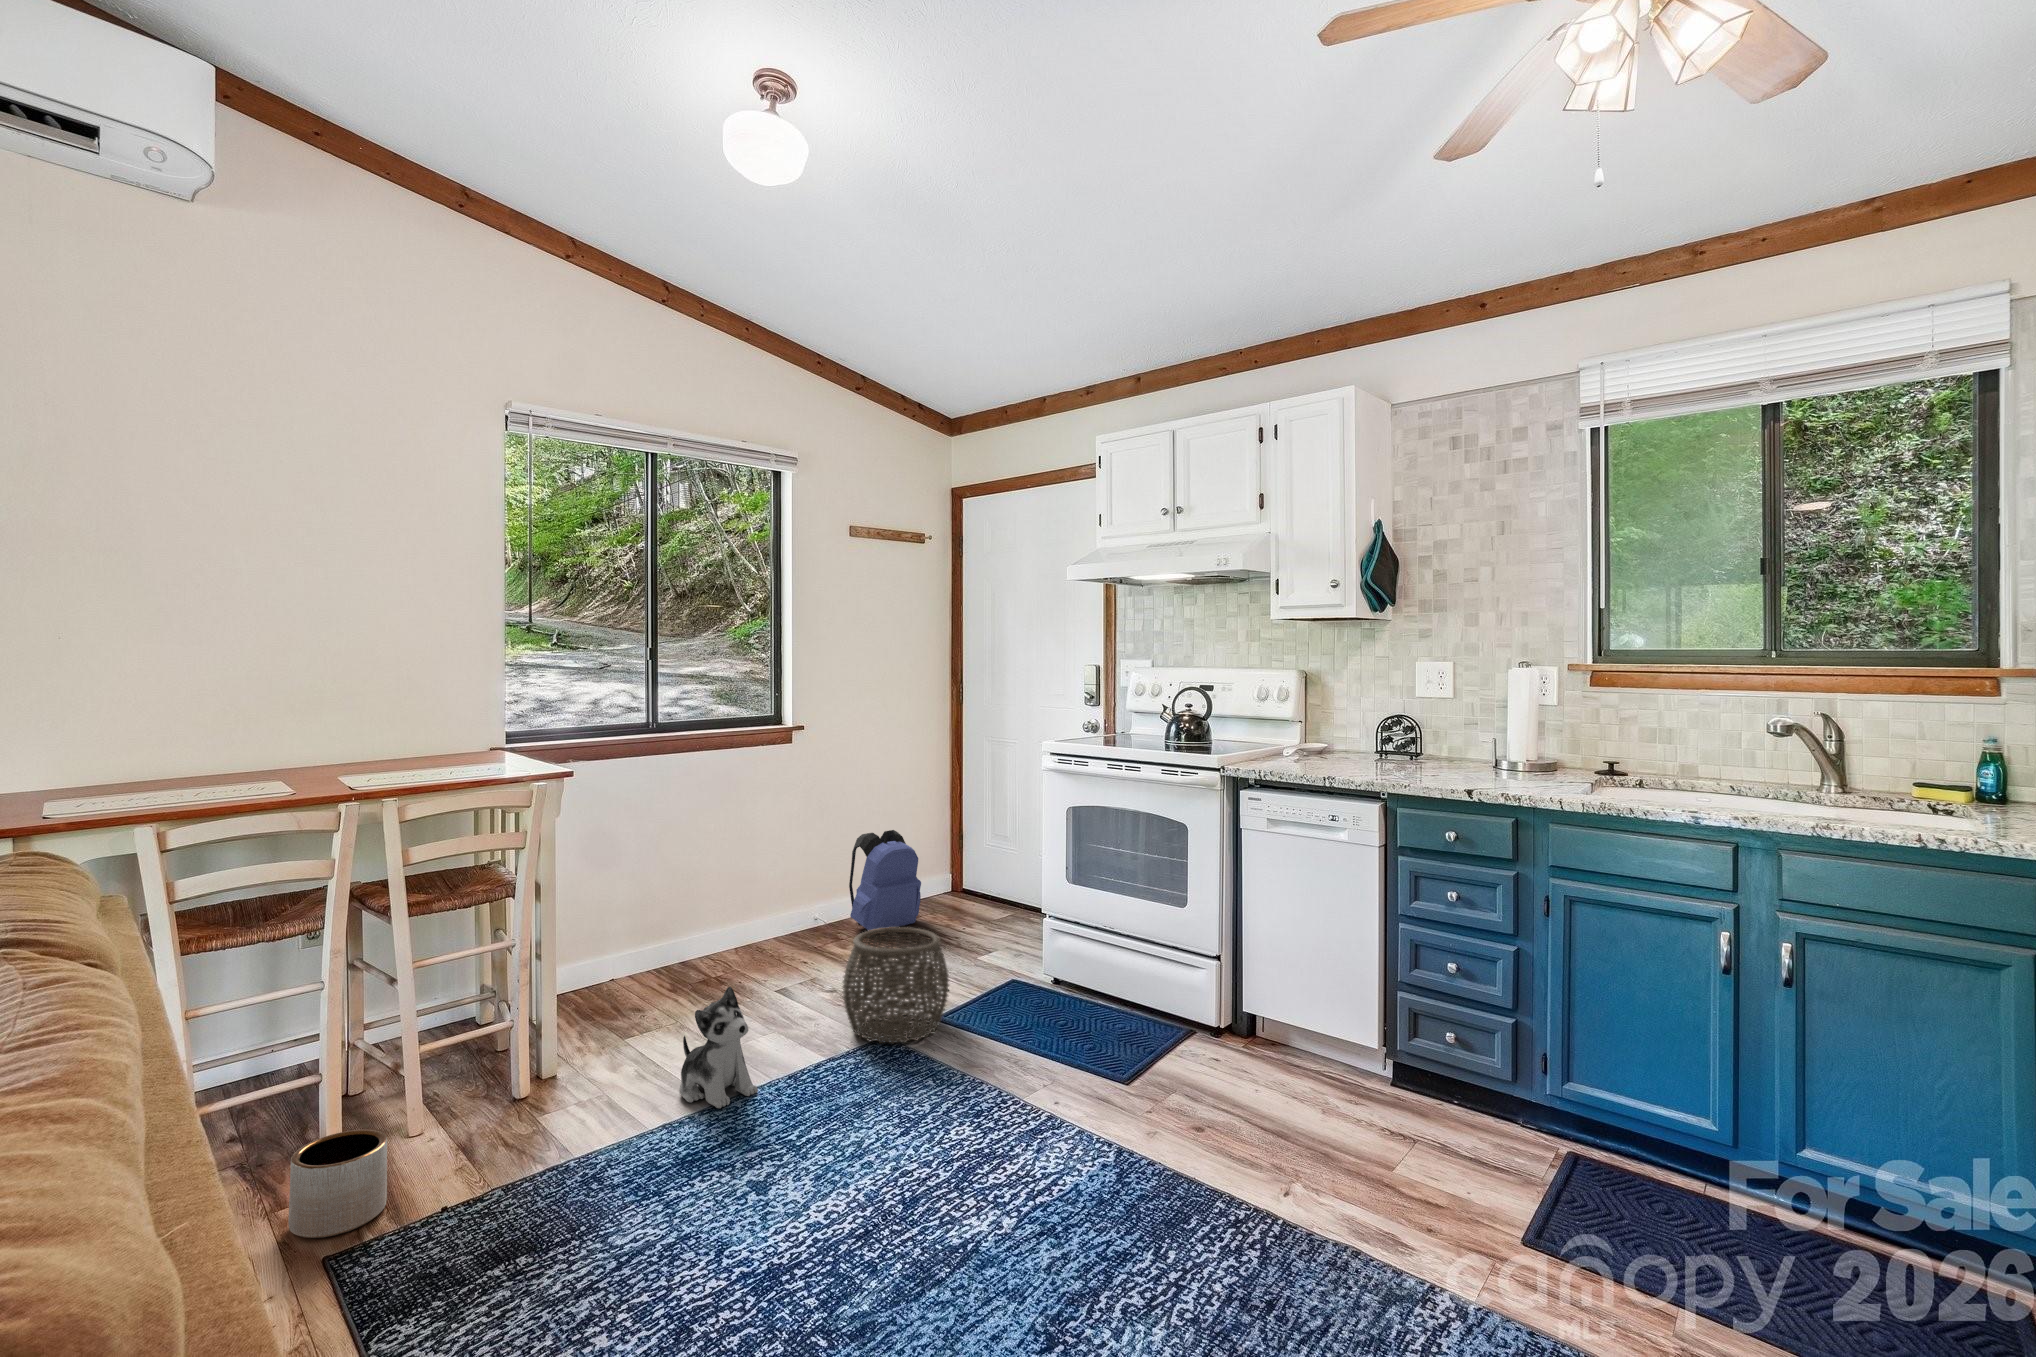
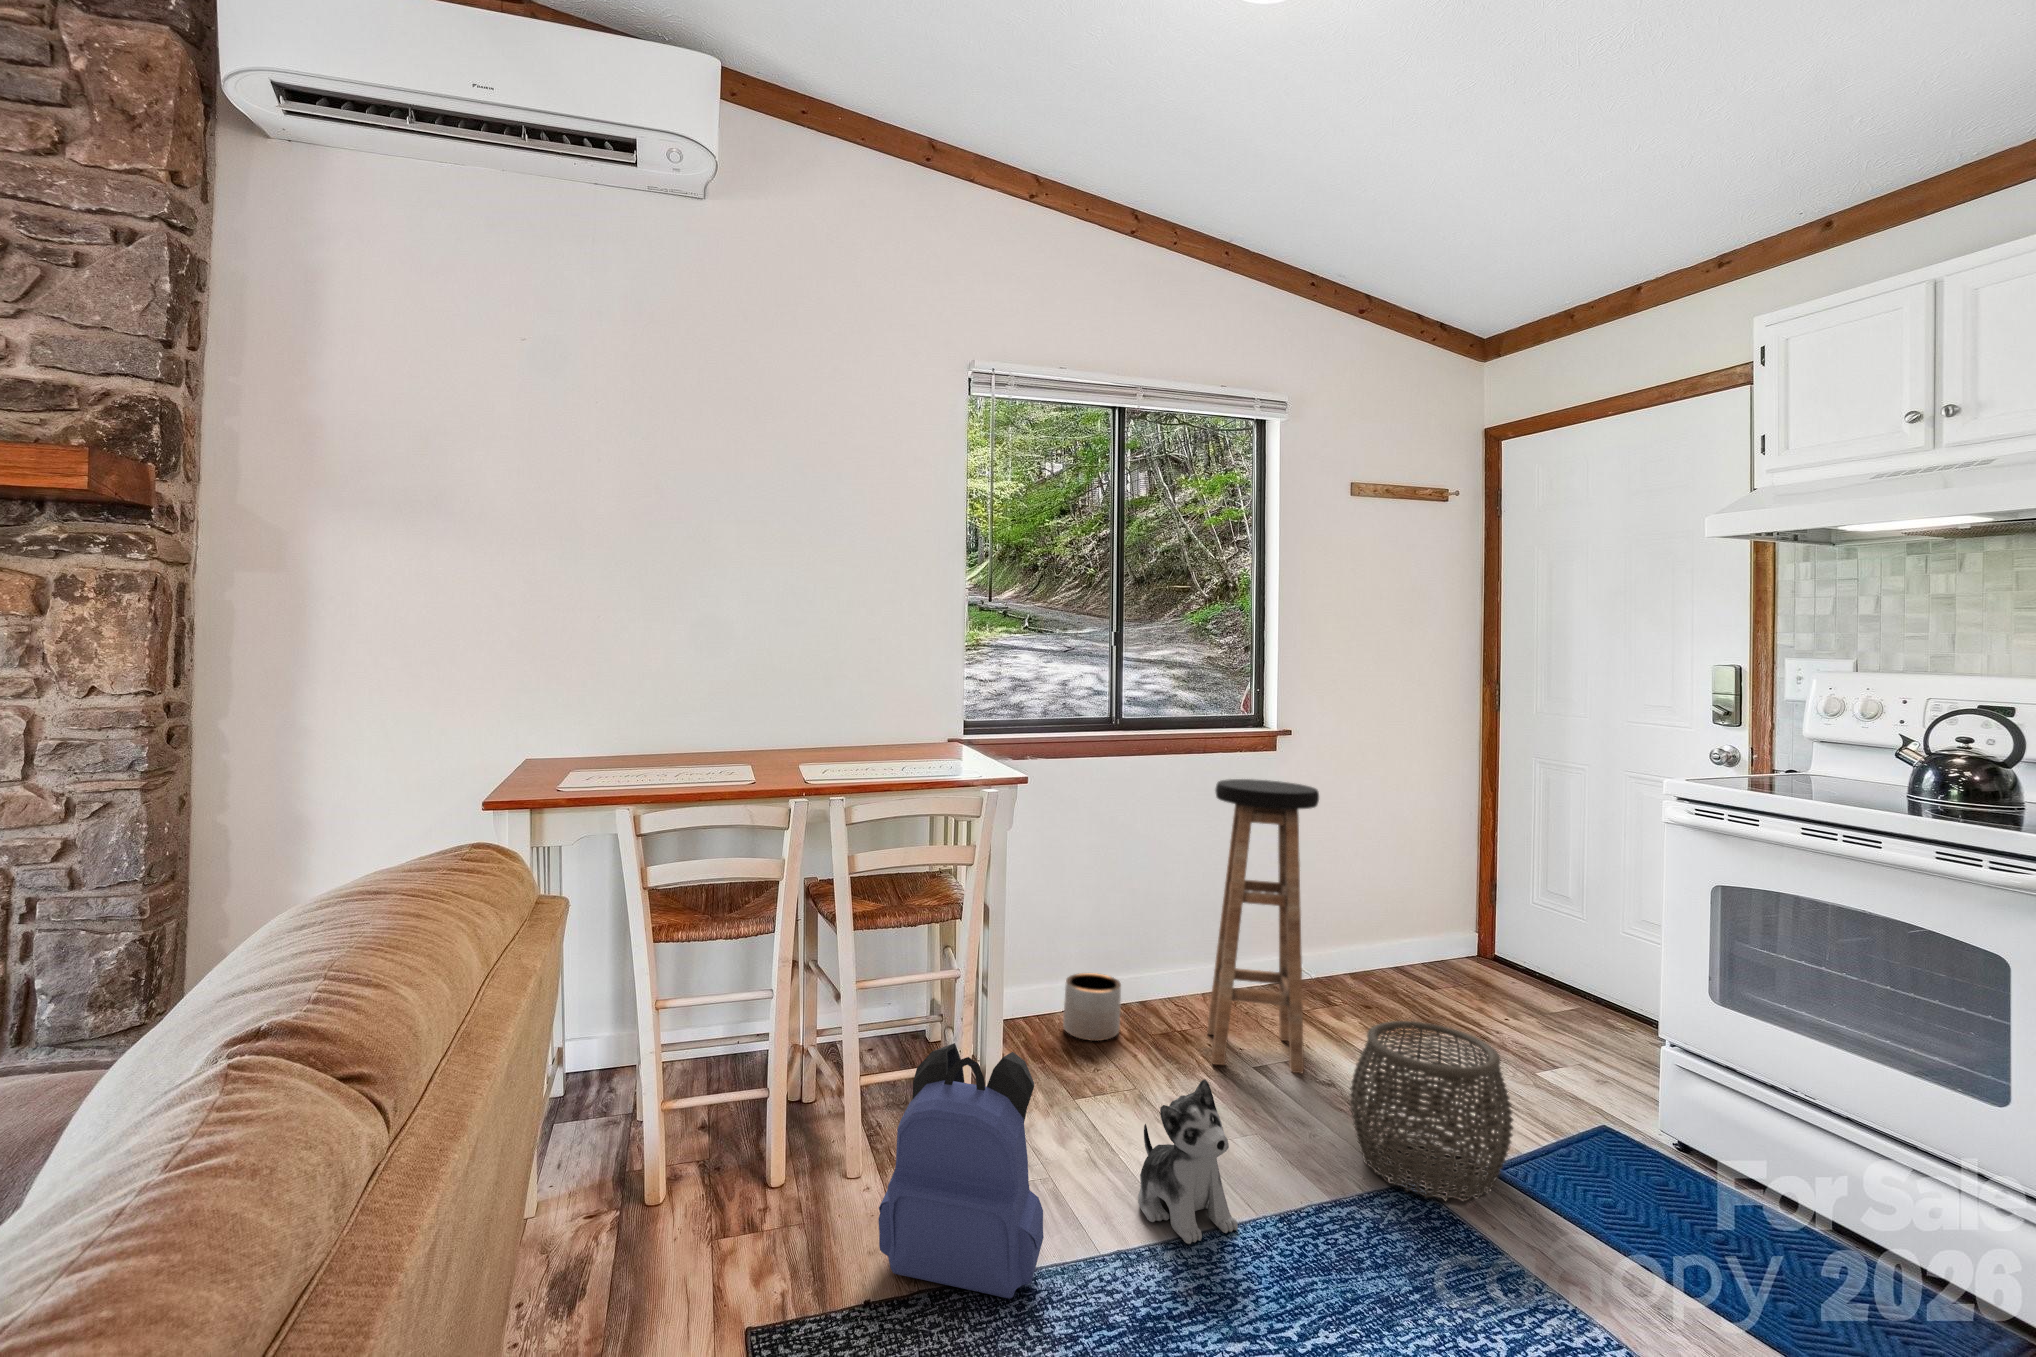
bar stool: none [739,764,821,995] -> present [1207,779,1319,1073]
backpack: present [849,830,921,931] -> present [879,1043,1044,1298]
planter: present [288,1130,387,1238] -> present [1063,973,1121,1041]

